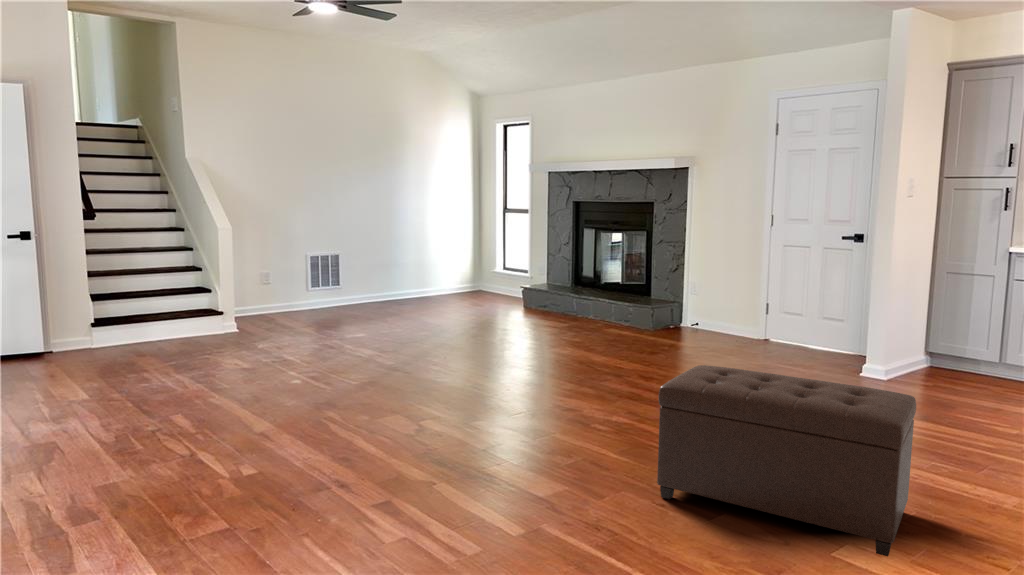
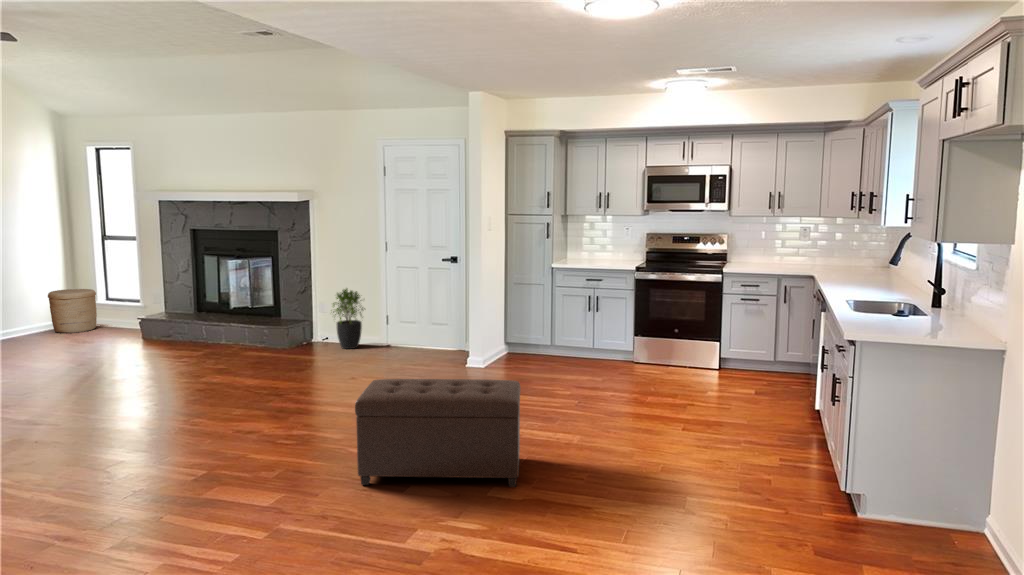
woven basket: none [456,257,494,296] -> present [48,289,97,333]
potted plant: none [697,266,744,338] -> present [333,289,365,349]

